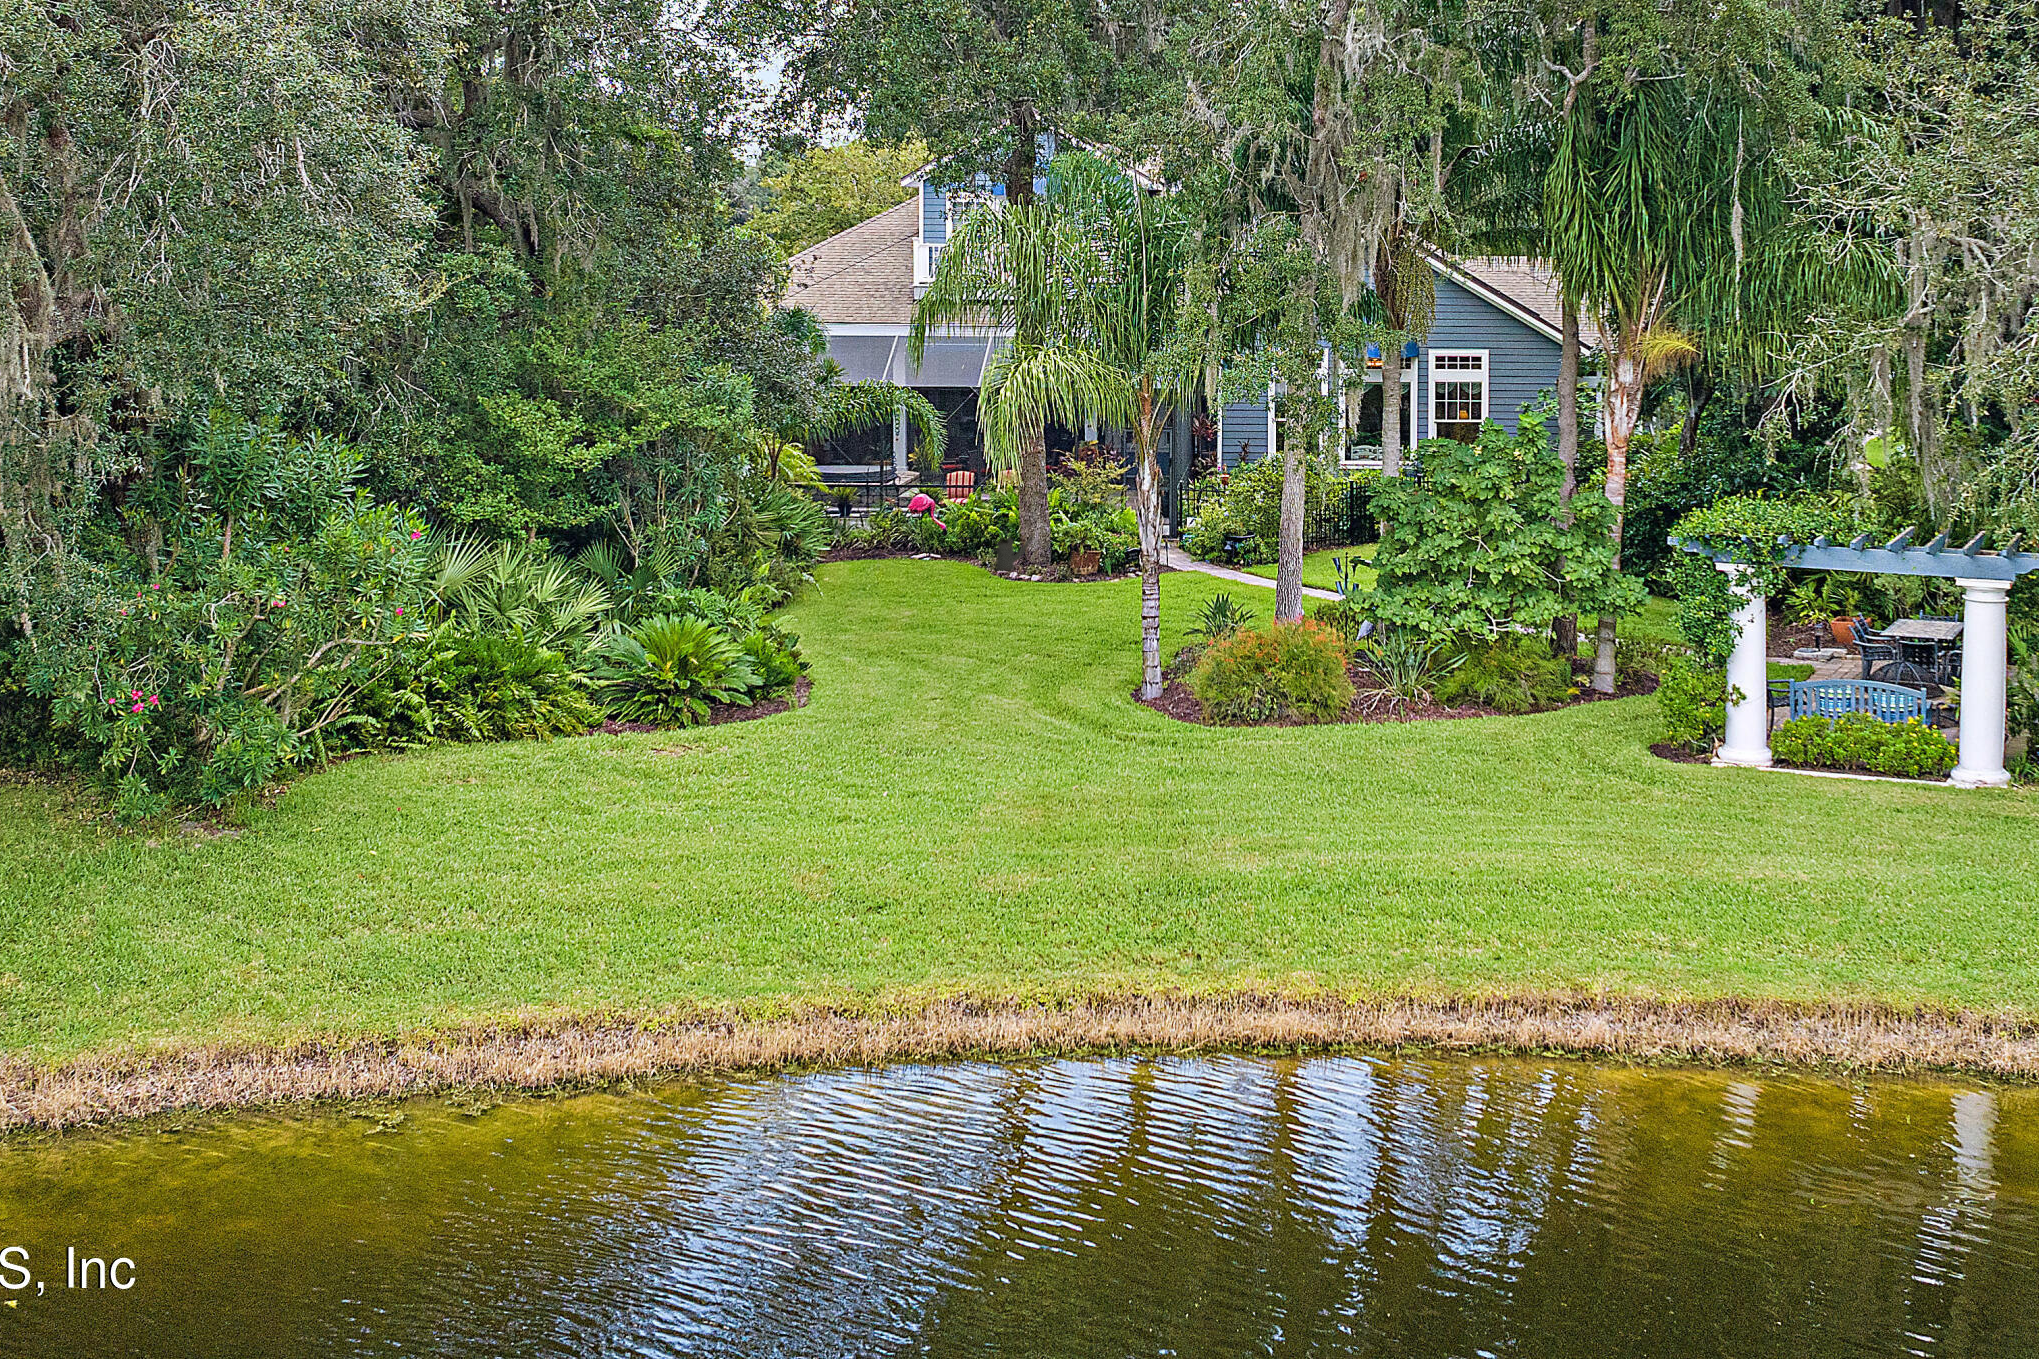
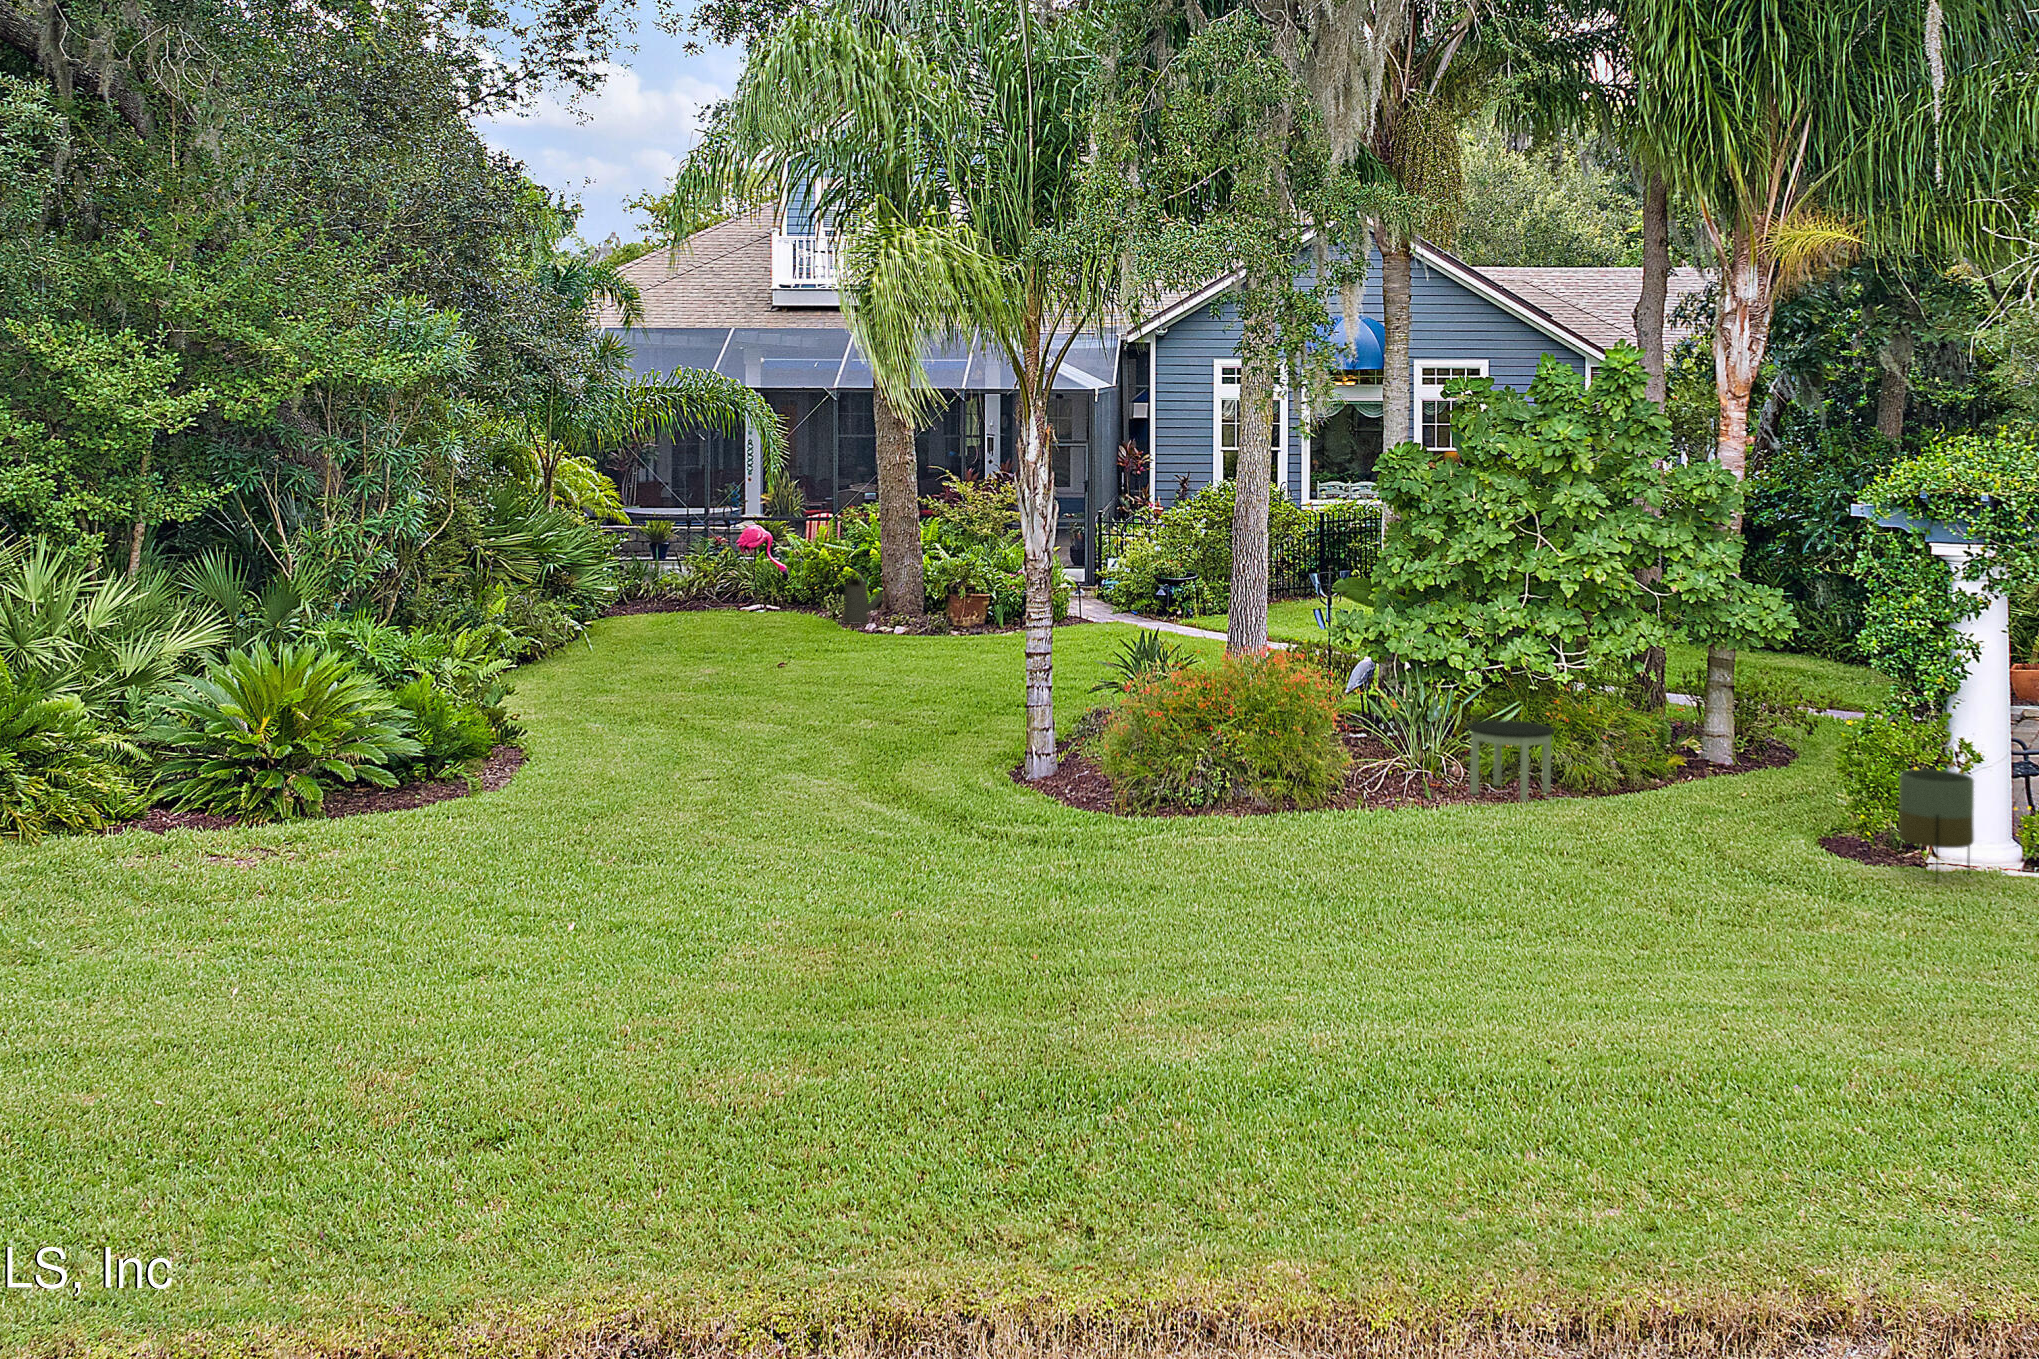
round table: none [1430,663,1487,718] -> present [1468,720,1555,801]
planter: none [1689,704,1736,775] -> present [1898,769,1974,882]

